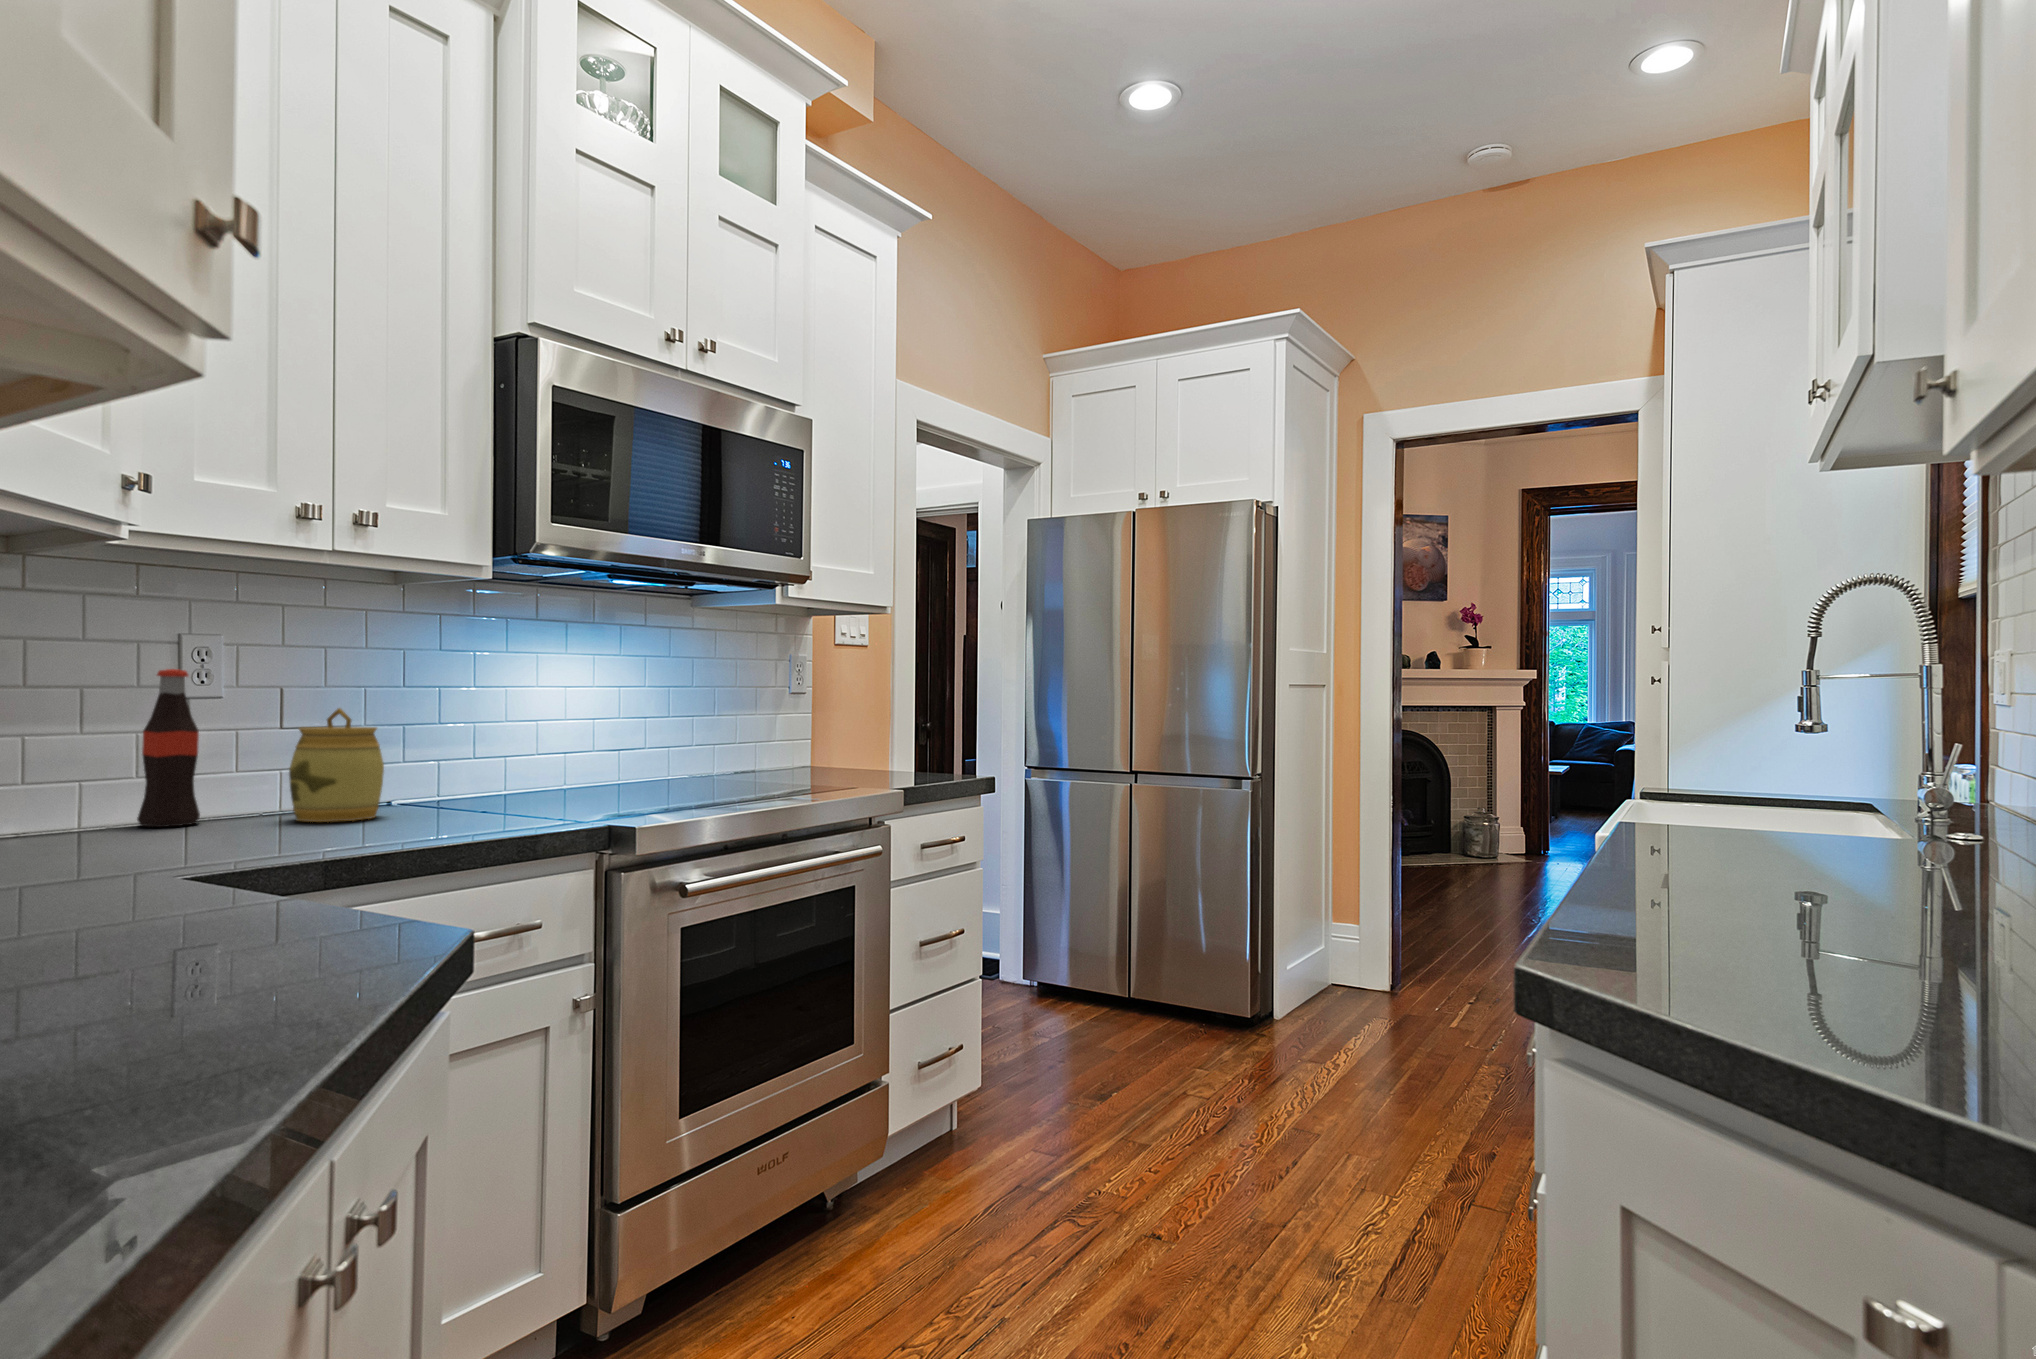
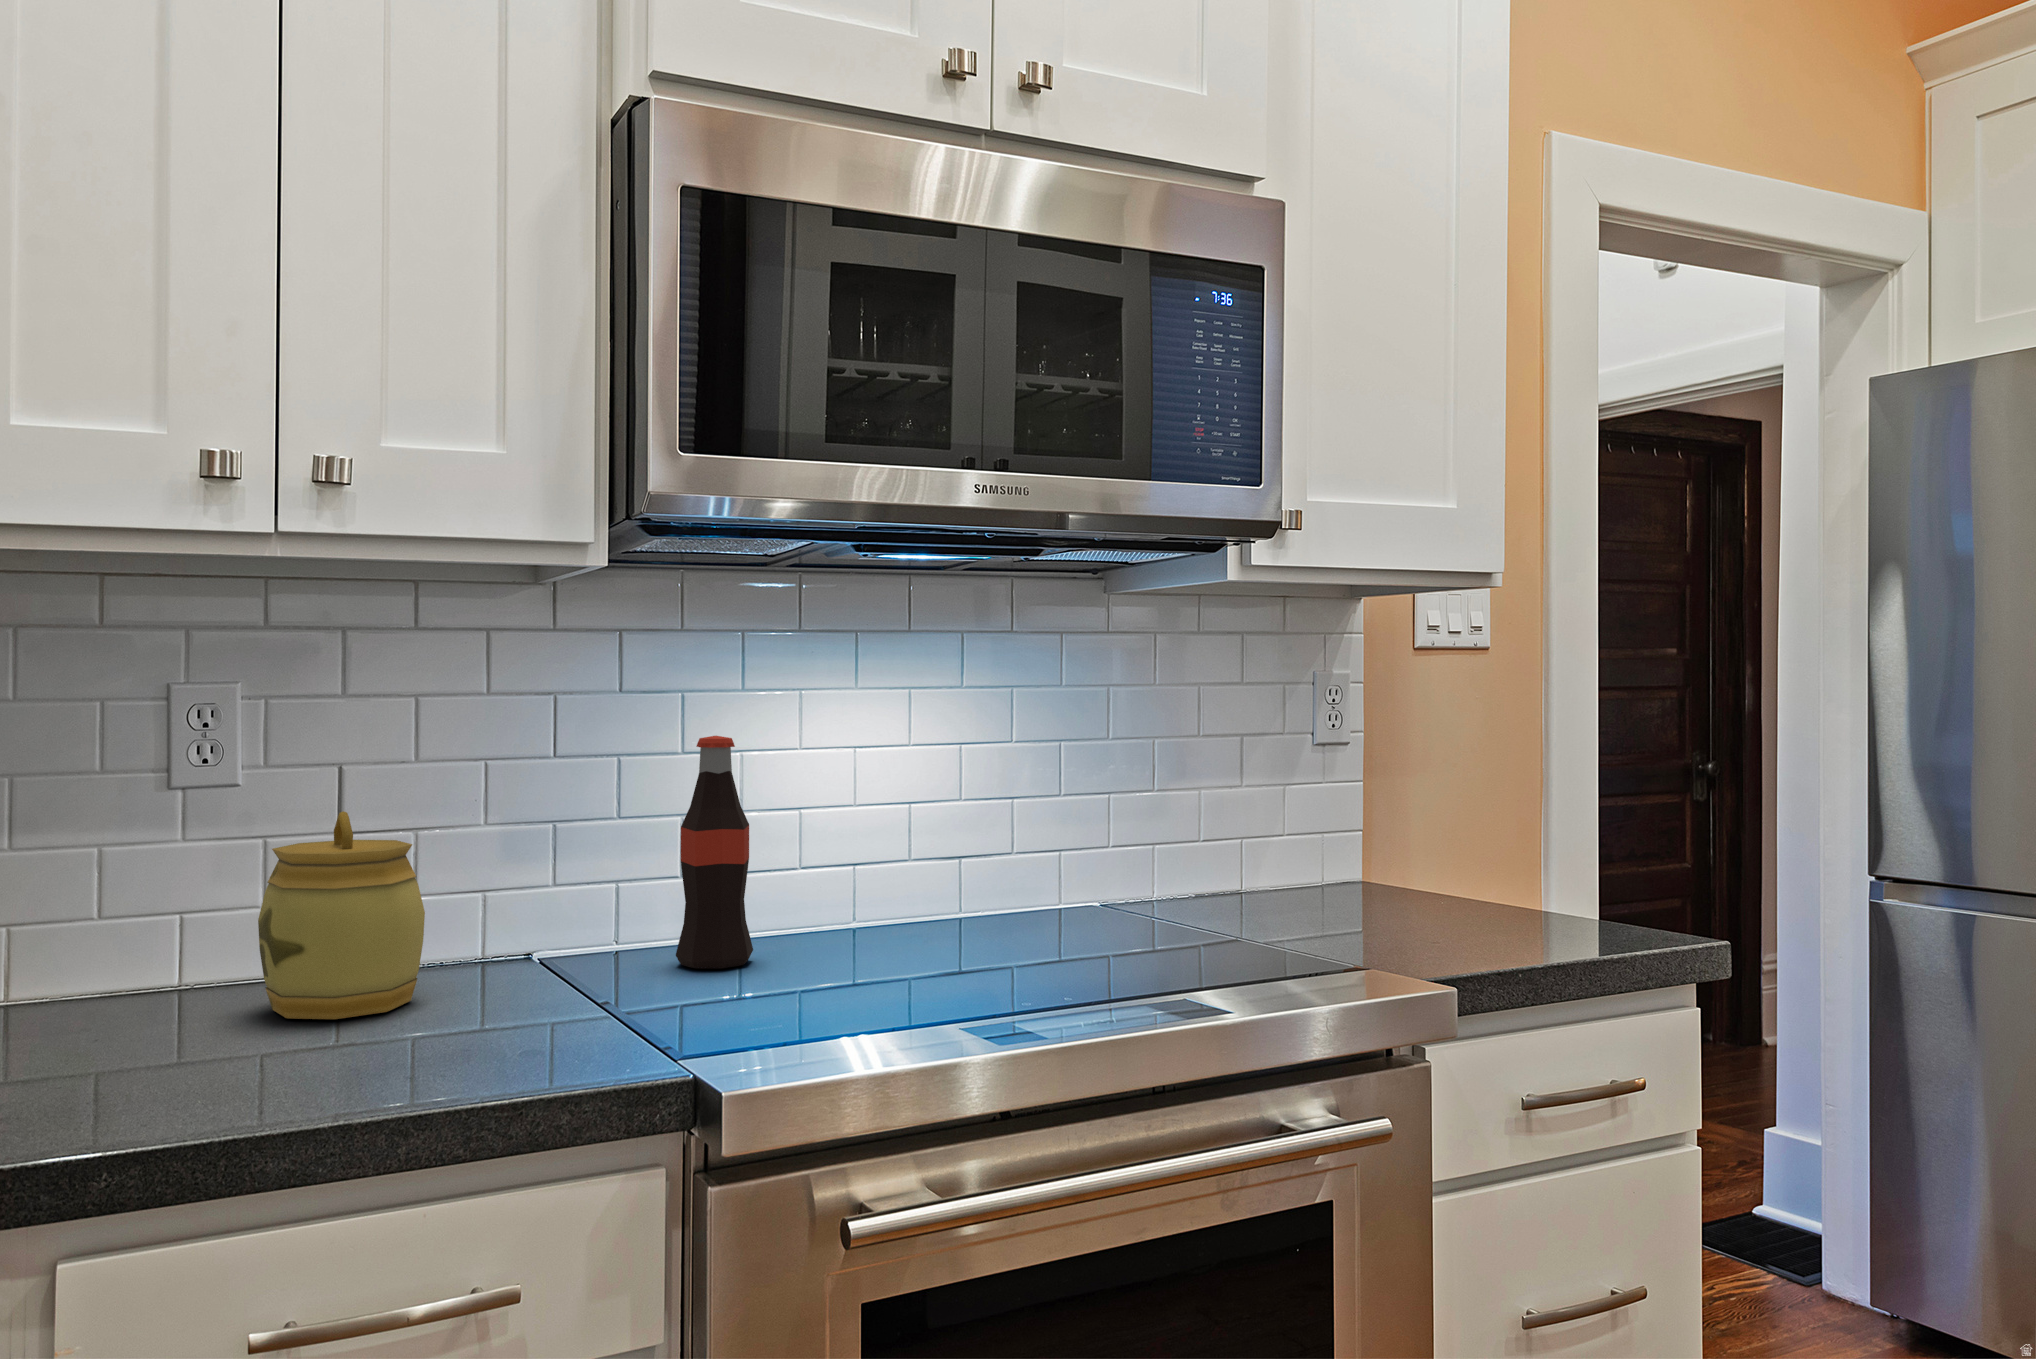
bottle: present [137,669,200,827] -> present [676,736,753,969]

